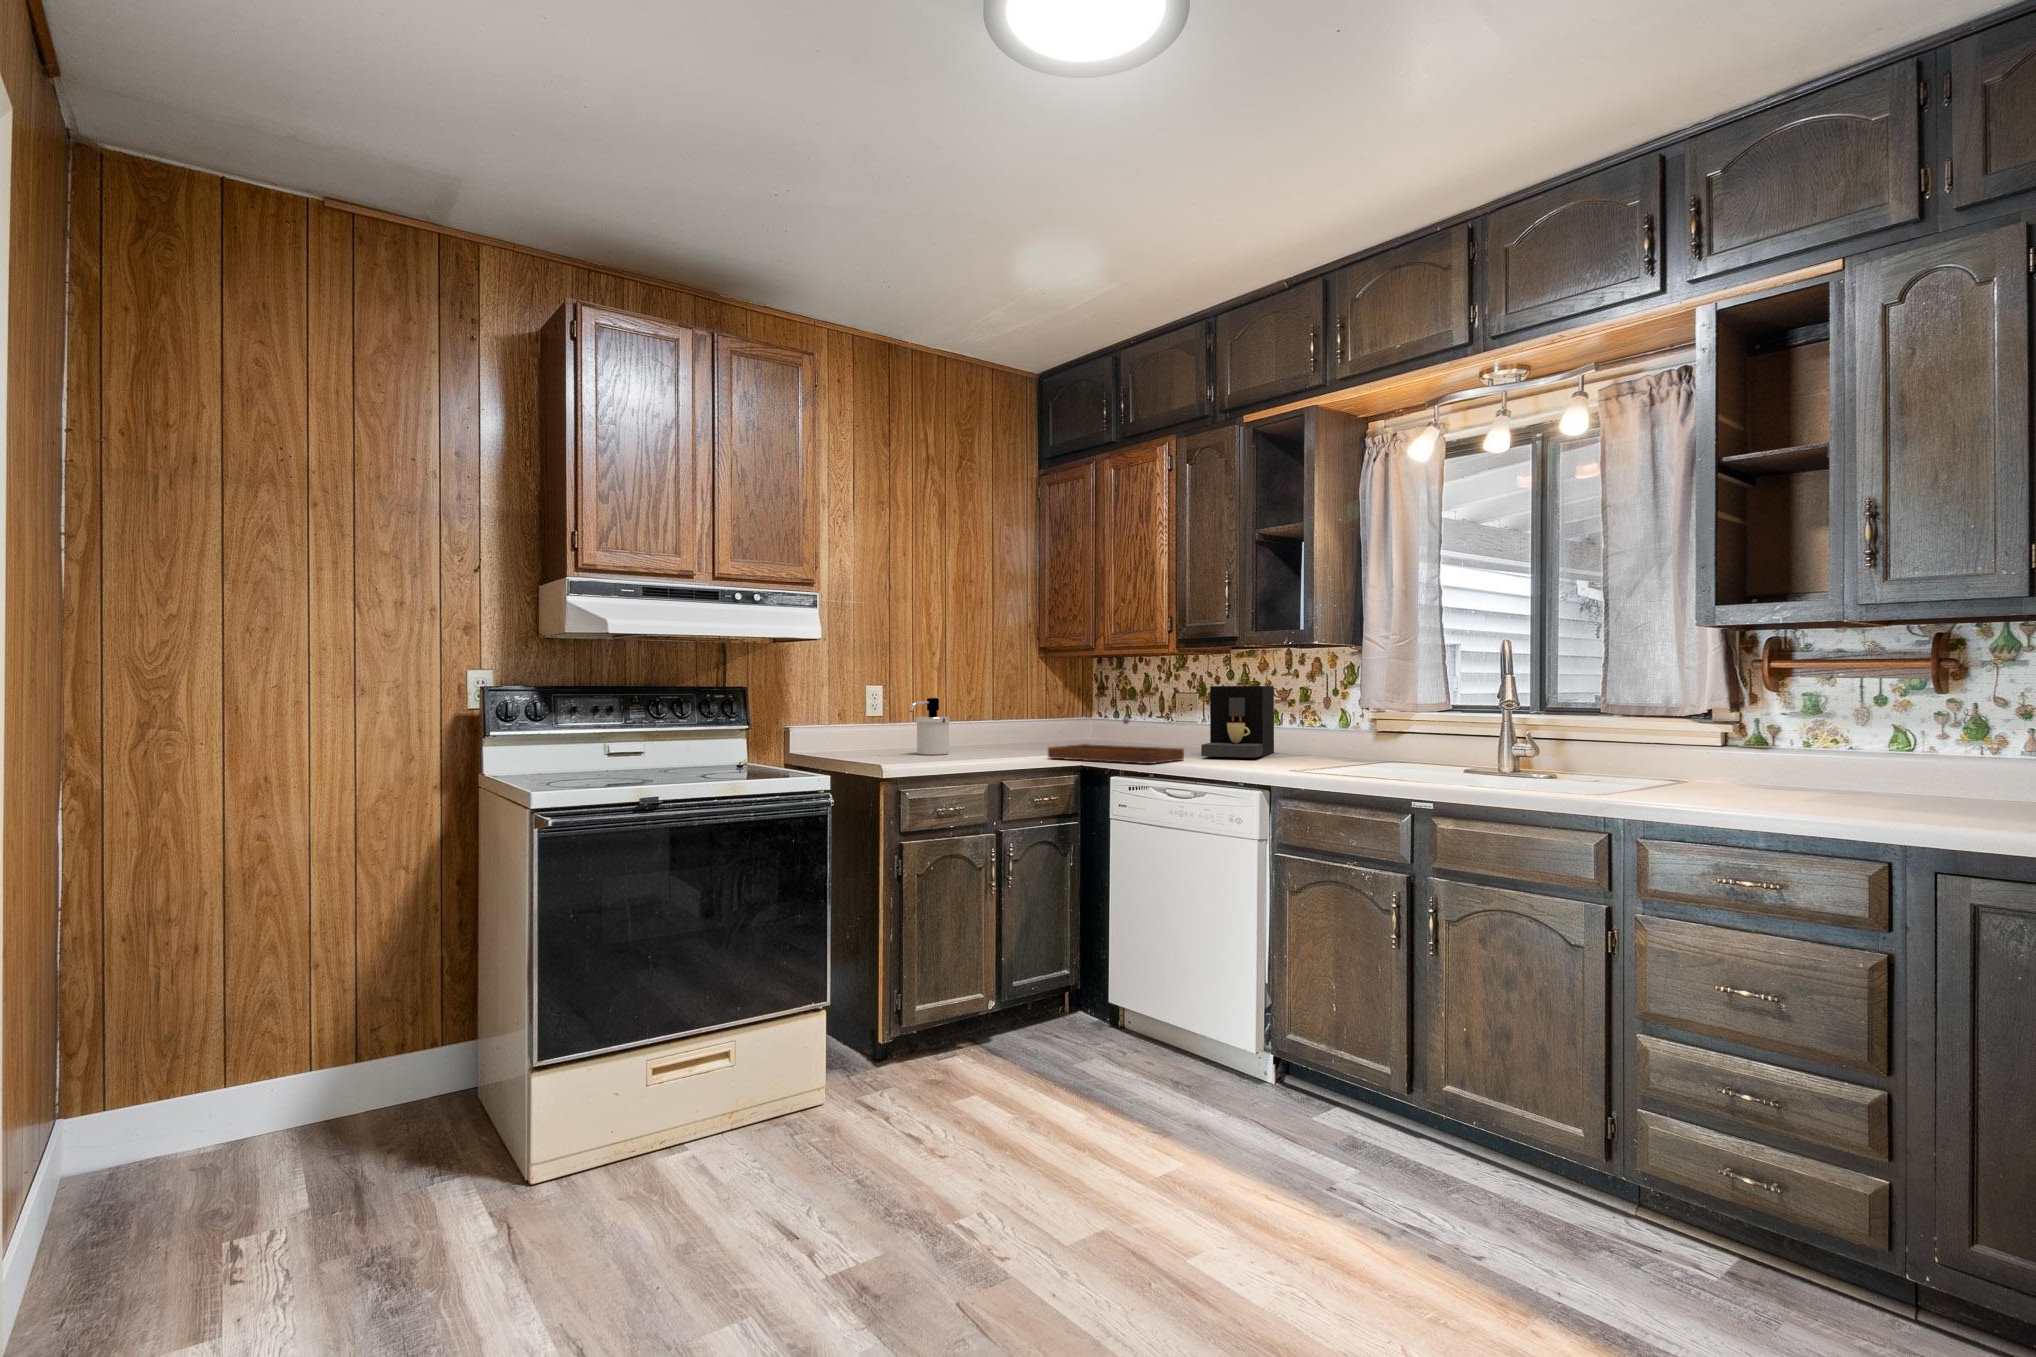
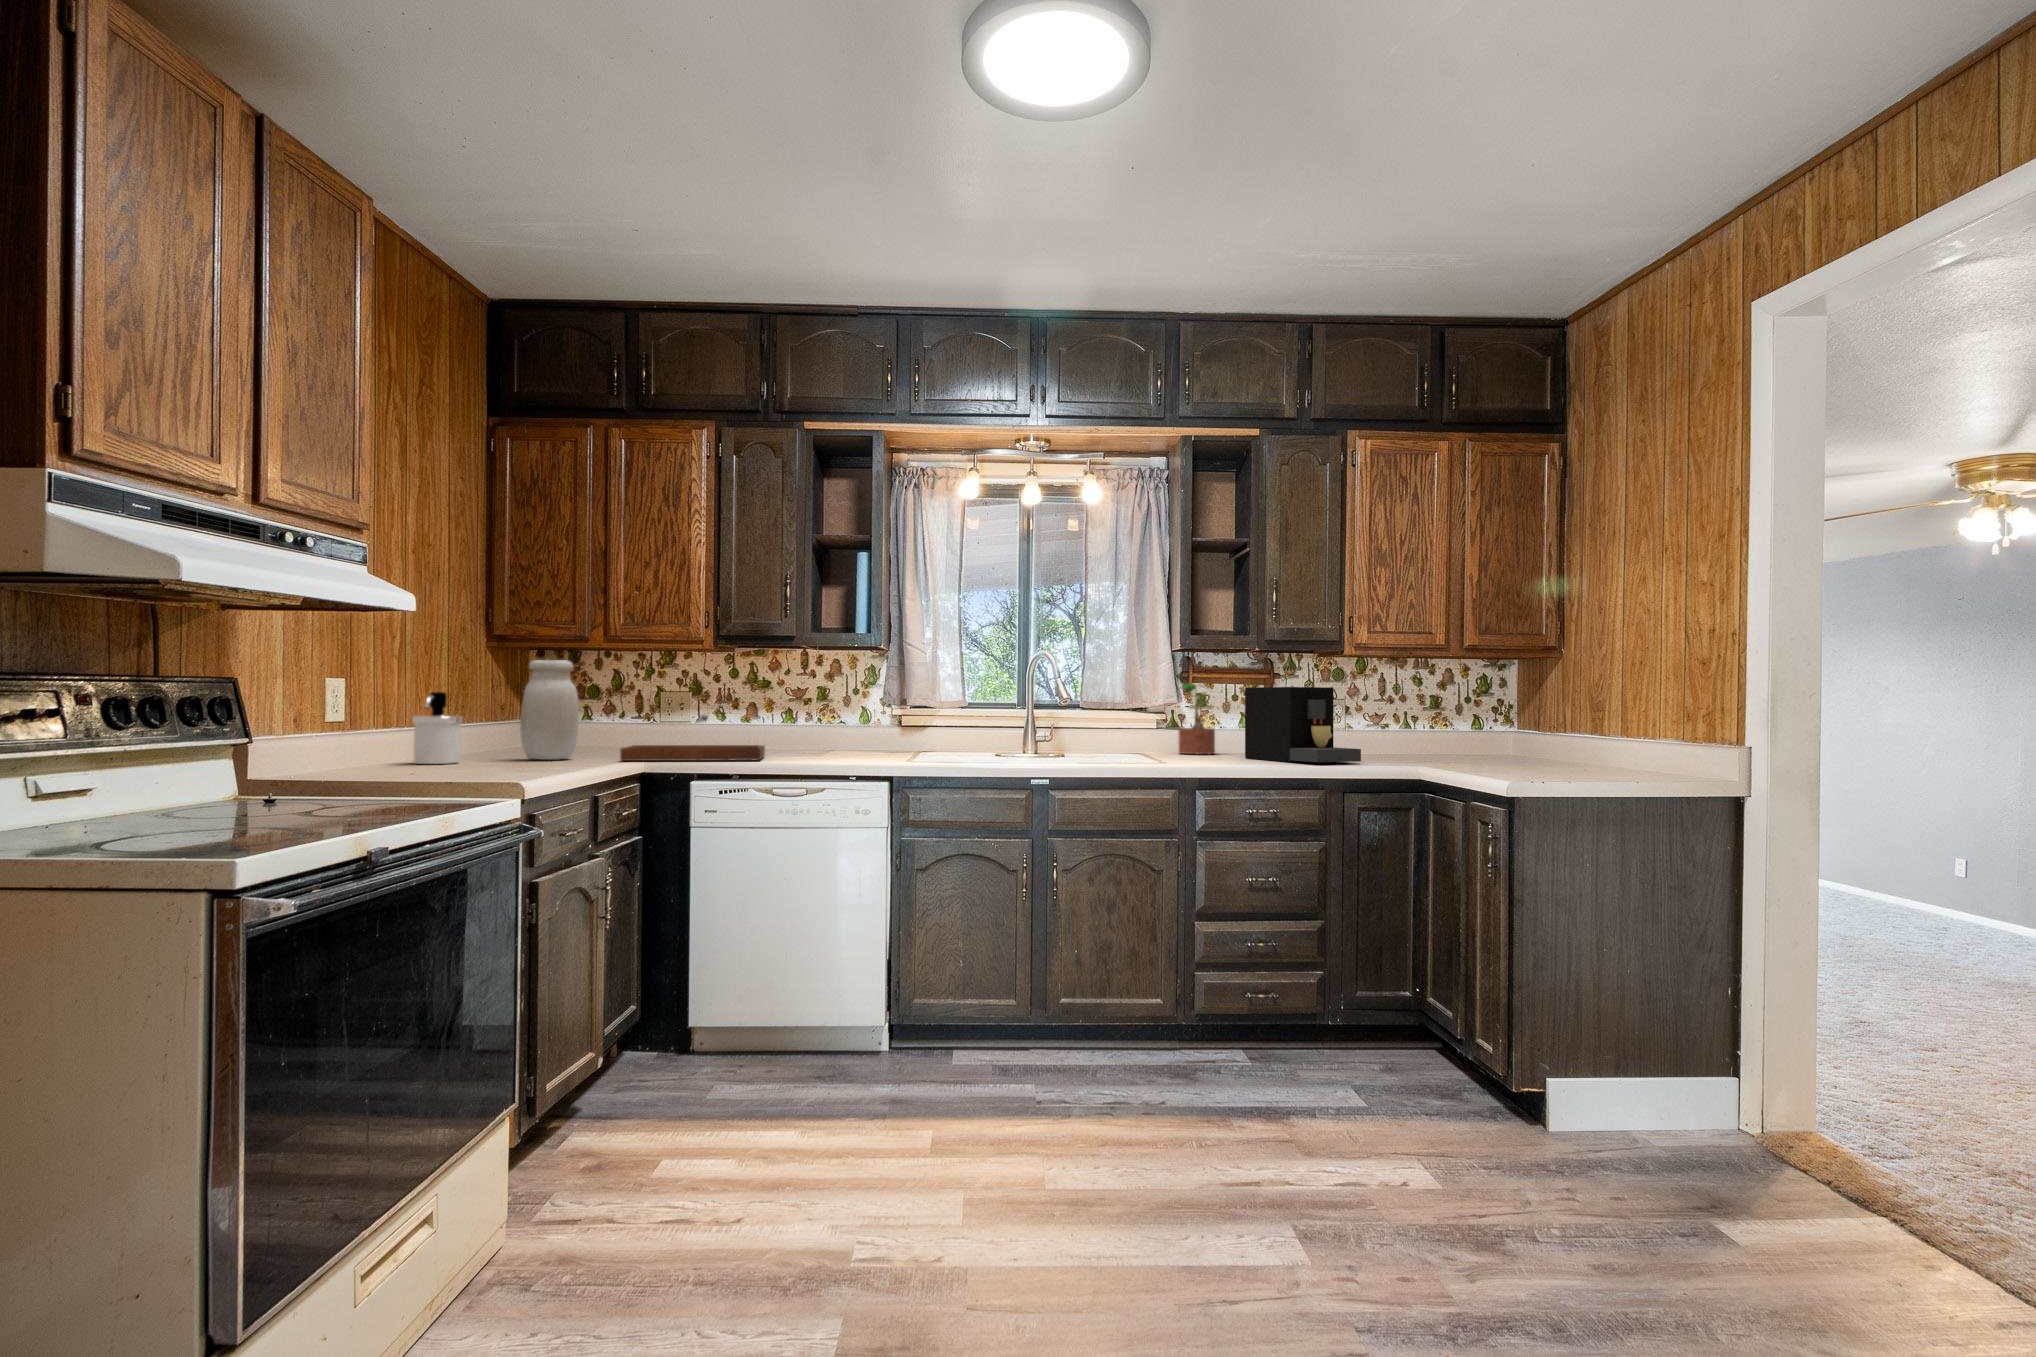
jar: none [993,670,1037,754] -> present [520,660,579,760]
potted plant: none [1708,682,1779,786] -> present [1179,684,1215,754]
coffee maker: present [1201,686,1274,758] -> present [1245,687,1361,762]

